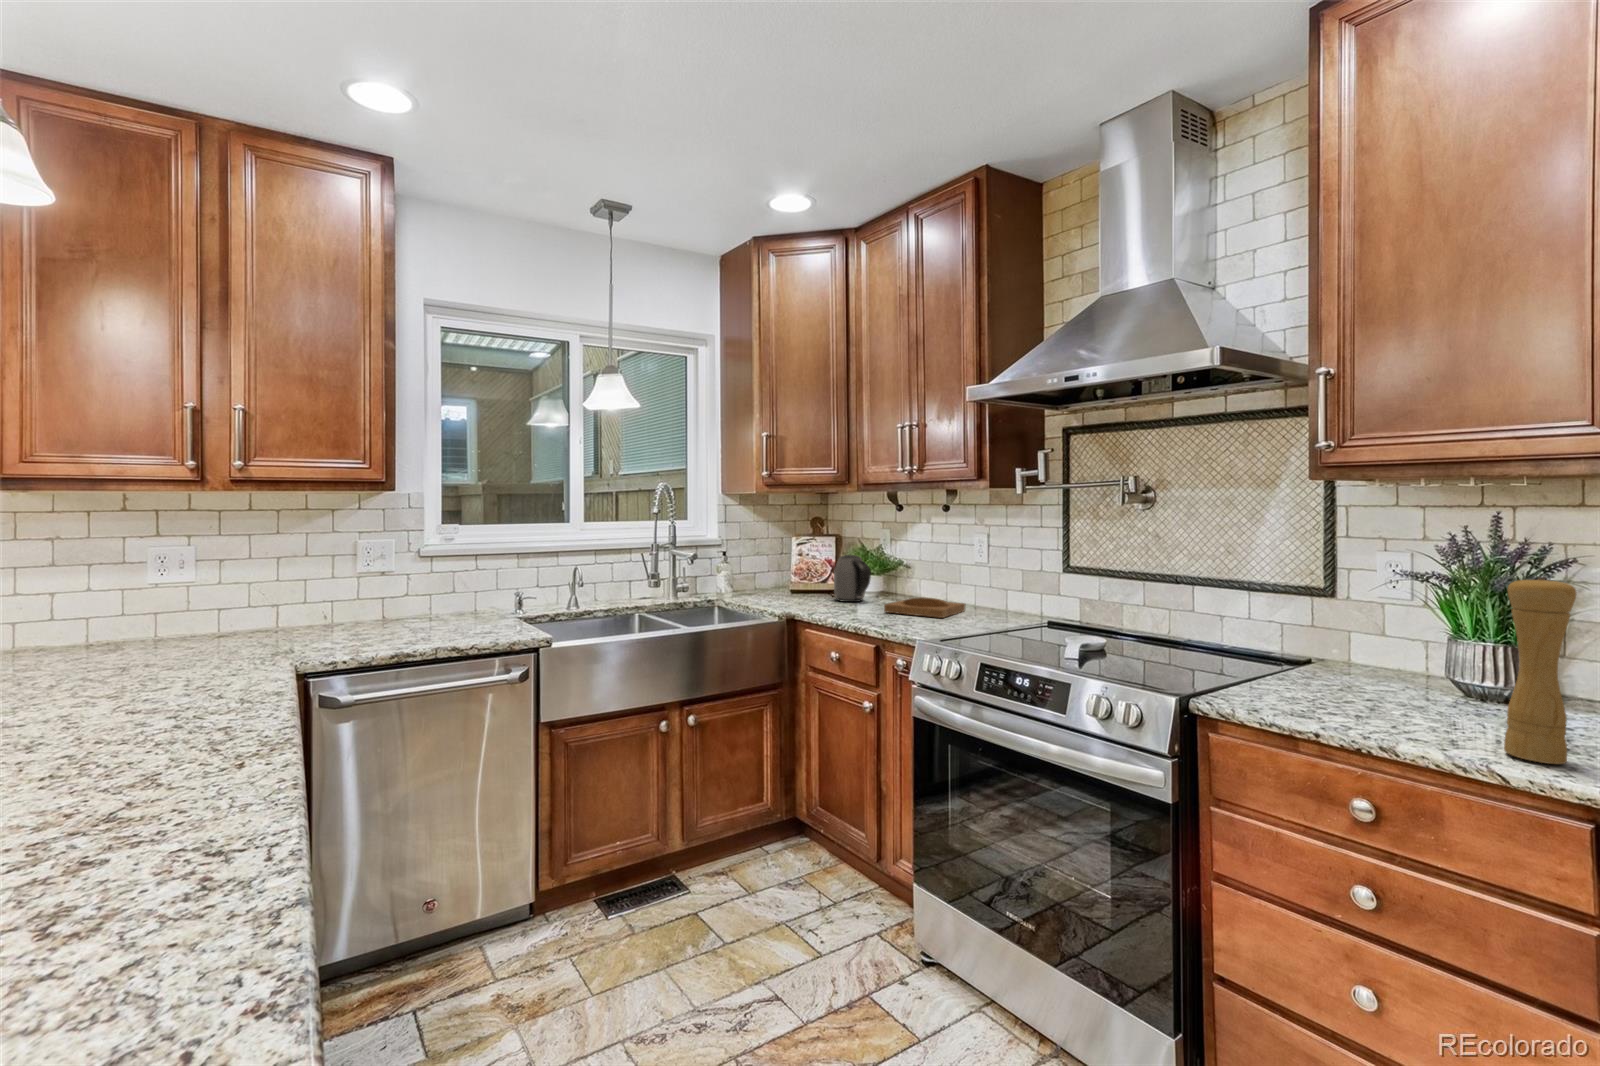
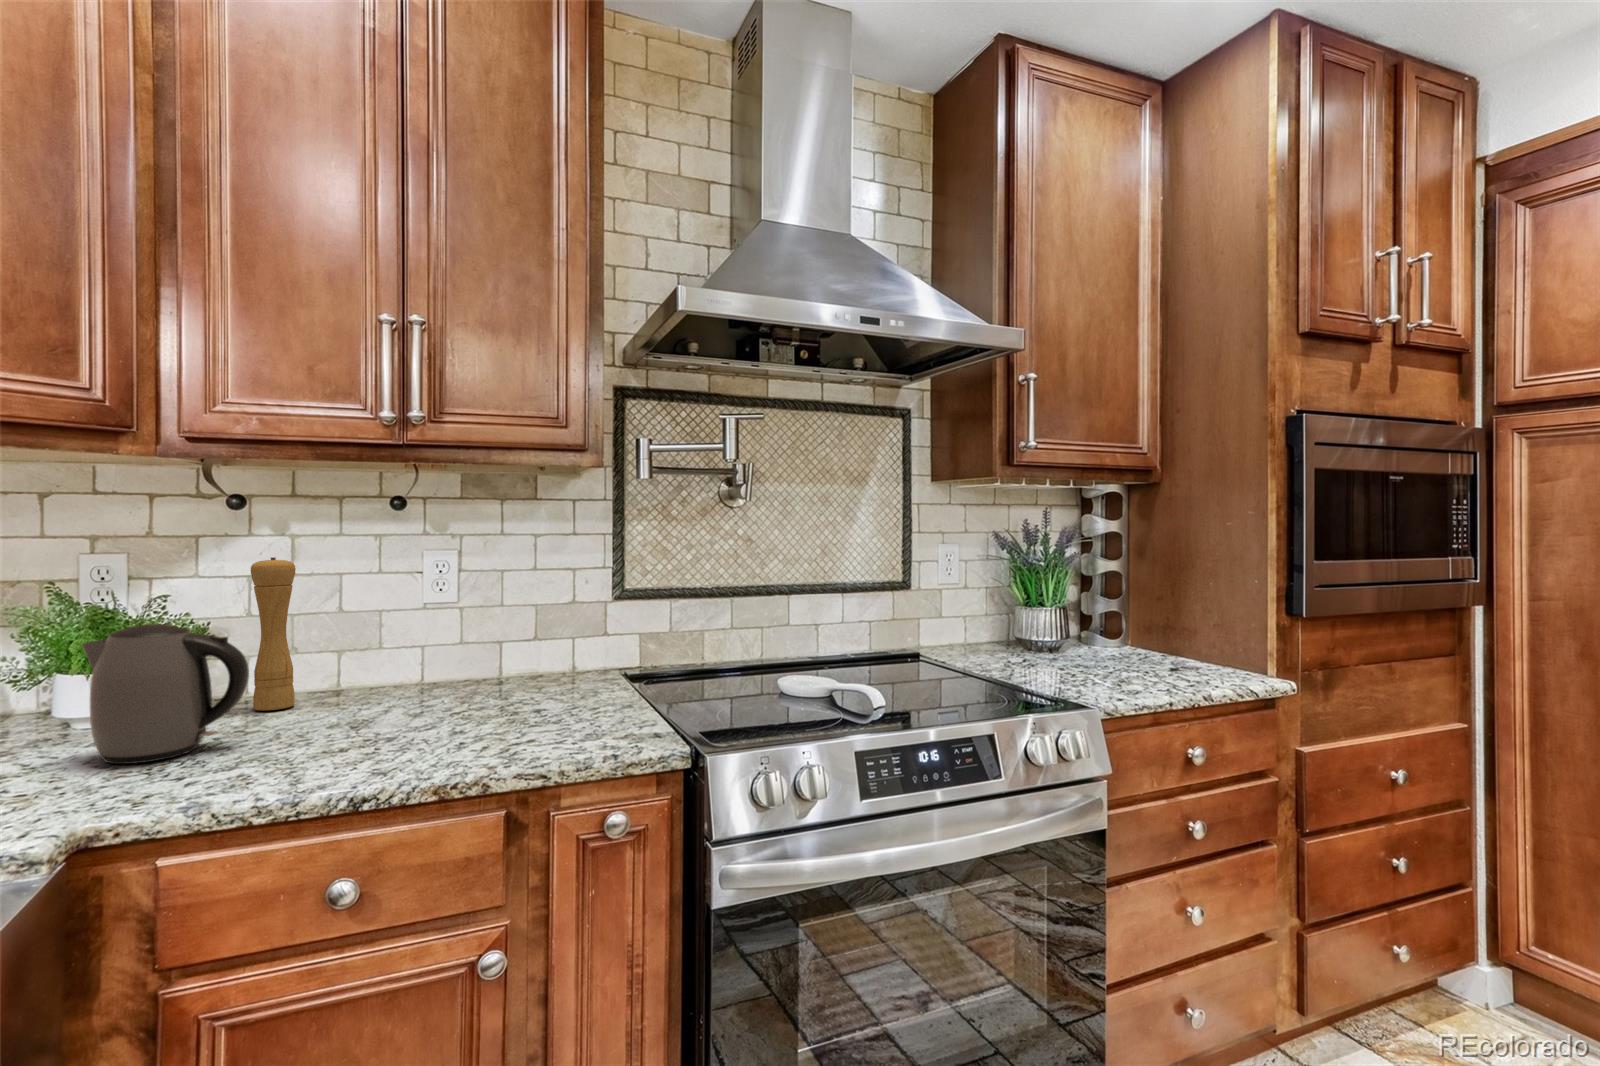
pepper mill: present [1504,577,1577,764] -> present [251,557,296,710]
tray: present [884,597,965,618] -> none [349,684,536,744]

